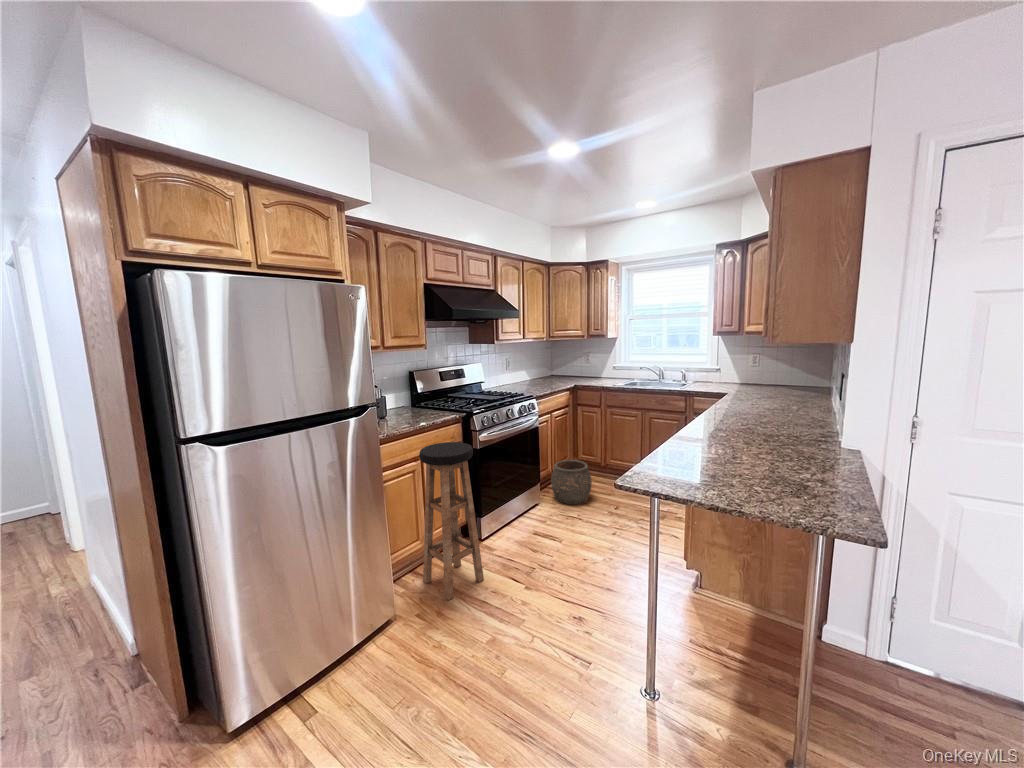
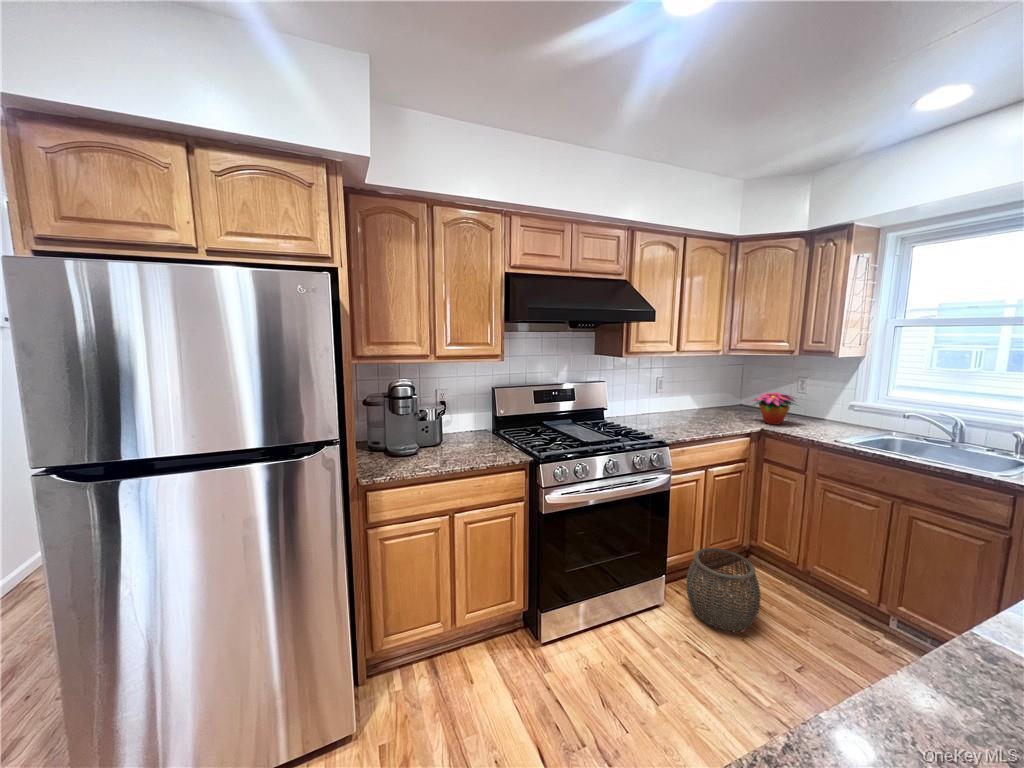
flower arrangement: none [563,362,594,382] -> present [753,392,795,425]
bar stool: present [419,442,484,600] -> none [421,499,501,740]

